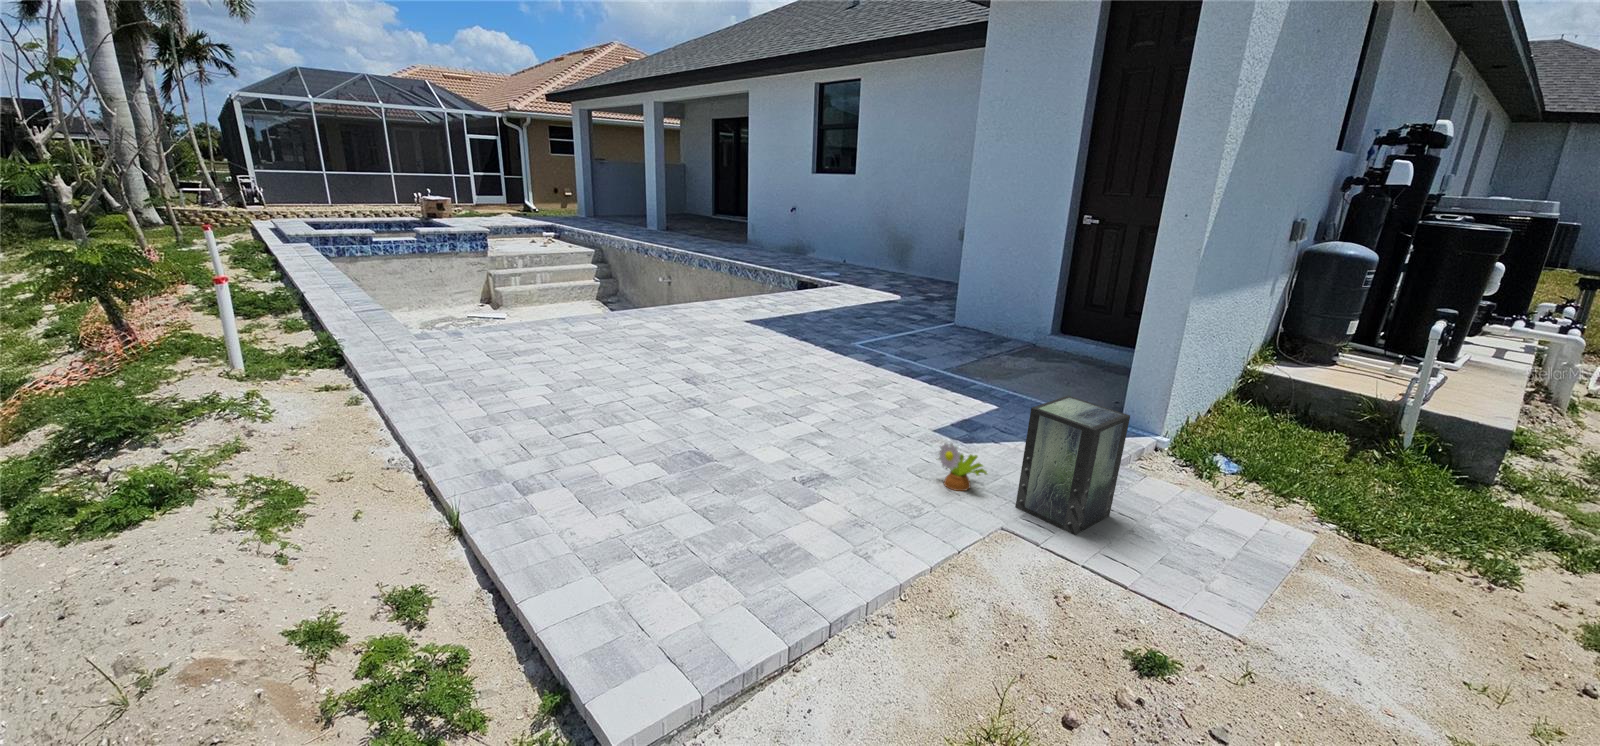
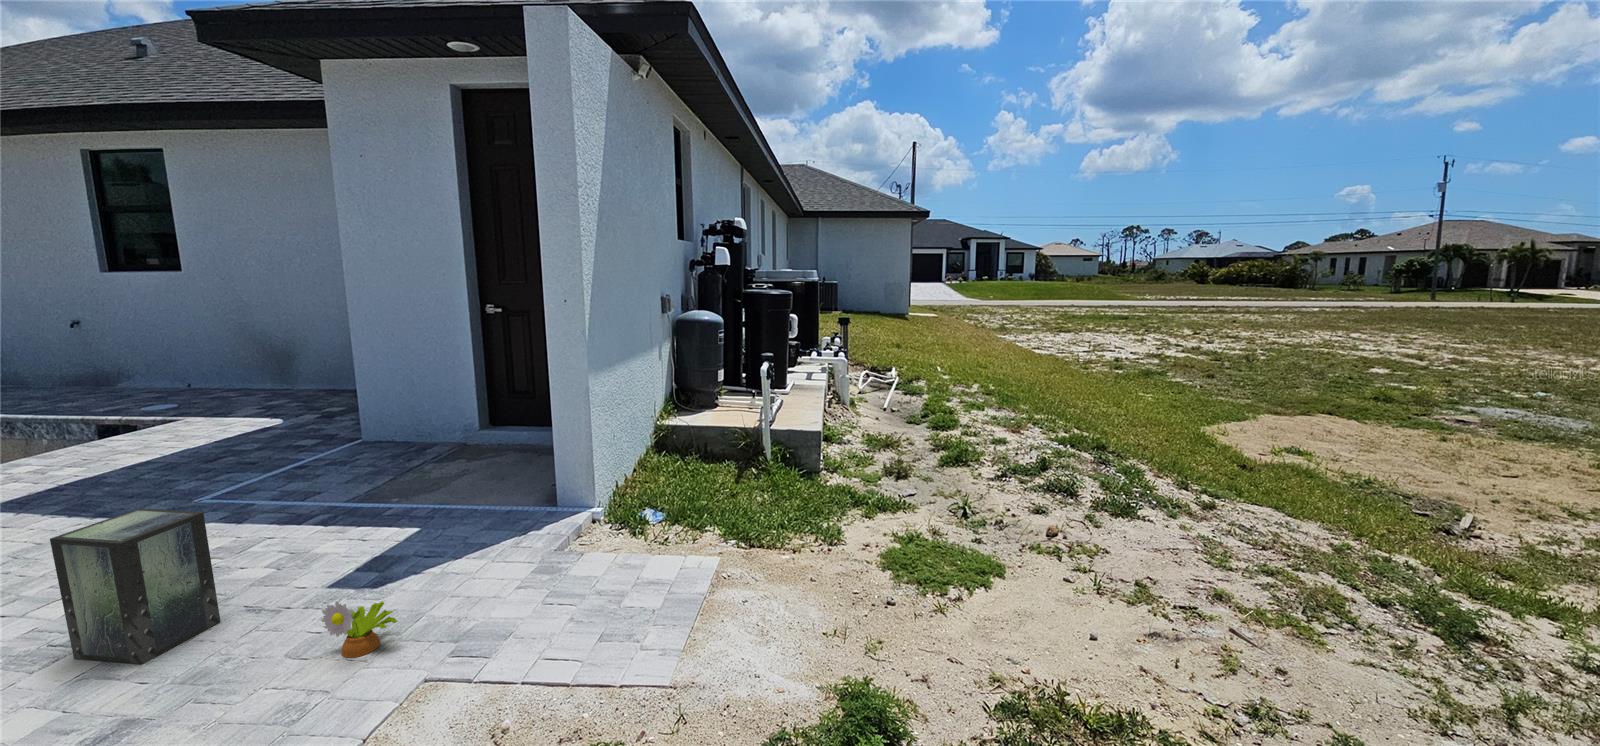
storage box: present [1015,396,1130,535] -> present [50,508,220,665]

